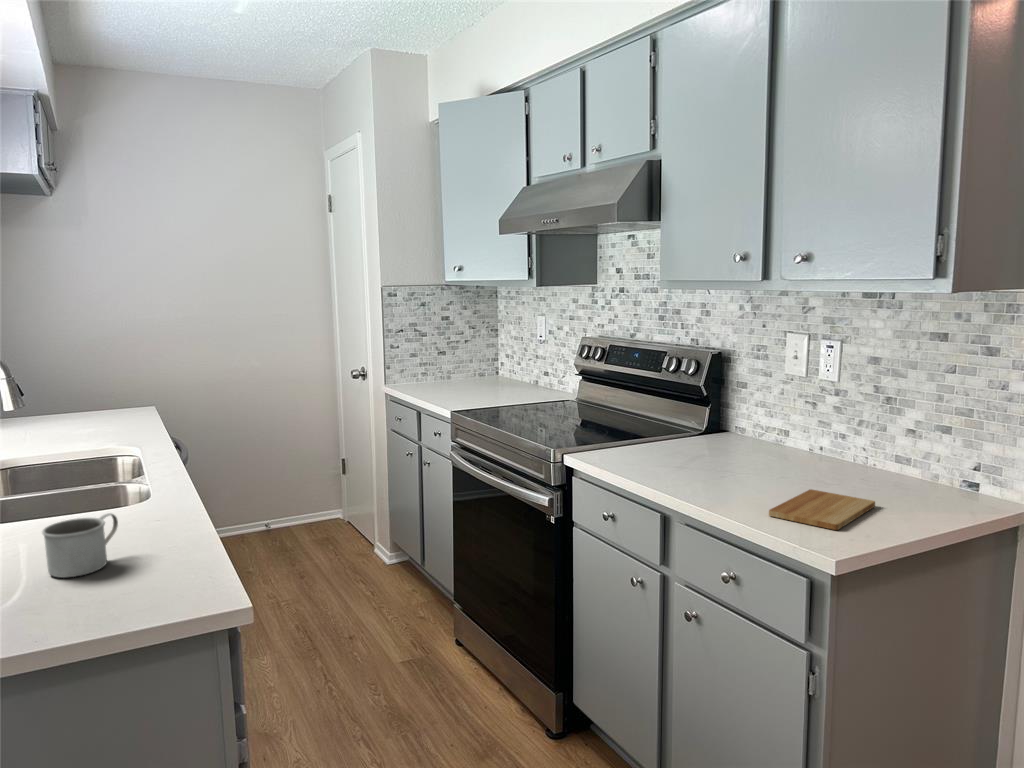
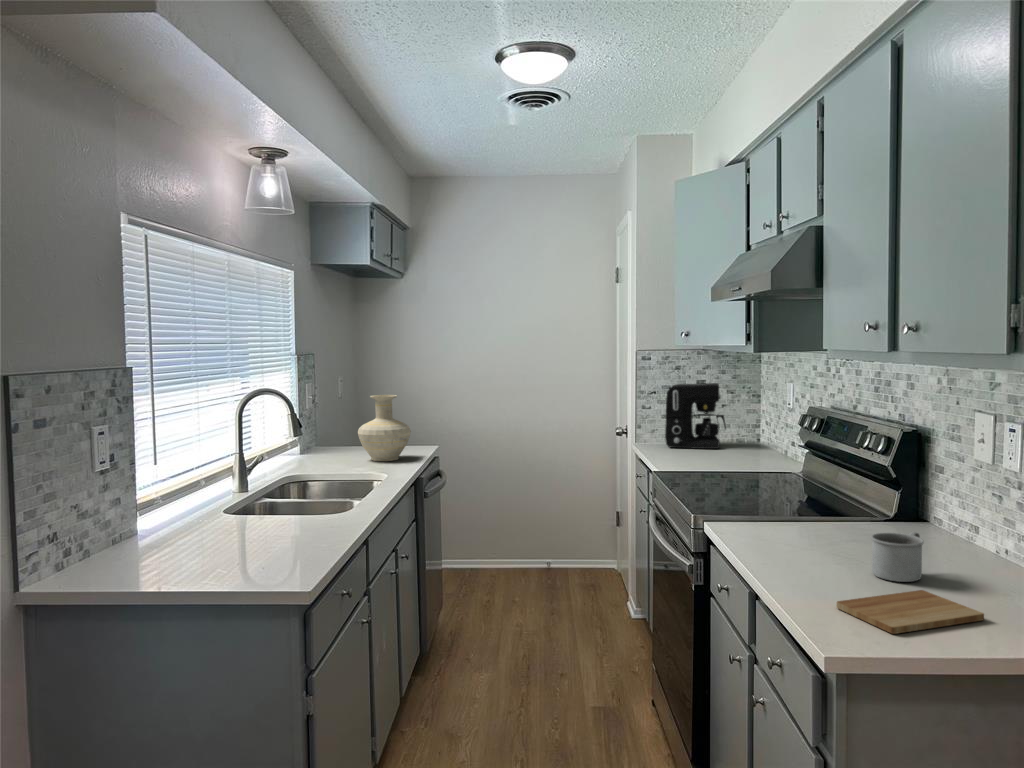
coffee maker: none [417,319,477,386] -> present [665,383,726,449]
vase: none [62,347,135,430] -> present [358,395,411,461]
mug: present [42,513,118,578] -> present [871,532,924,582]

